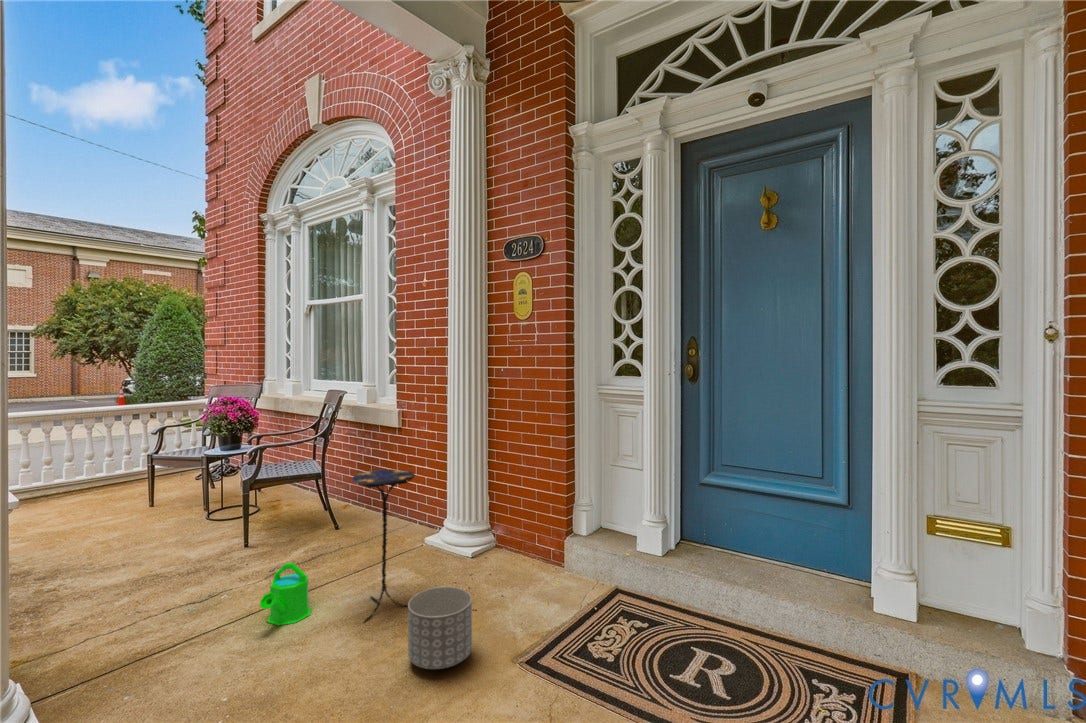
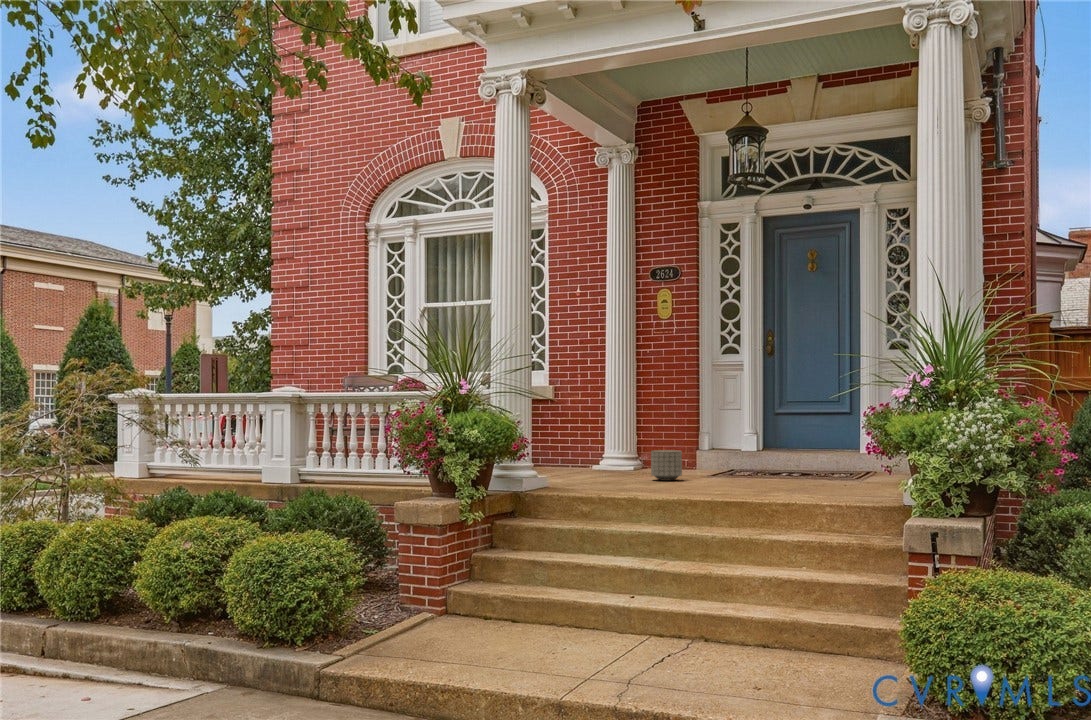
side table: present [352,469,415,620] -> none [595,402,629,478]
watering can: present [260,563,312,625] -> none [552,449,575,480]

